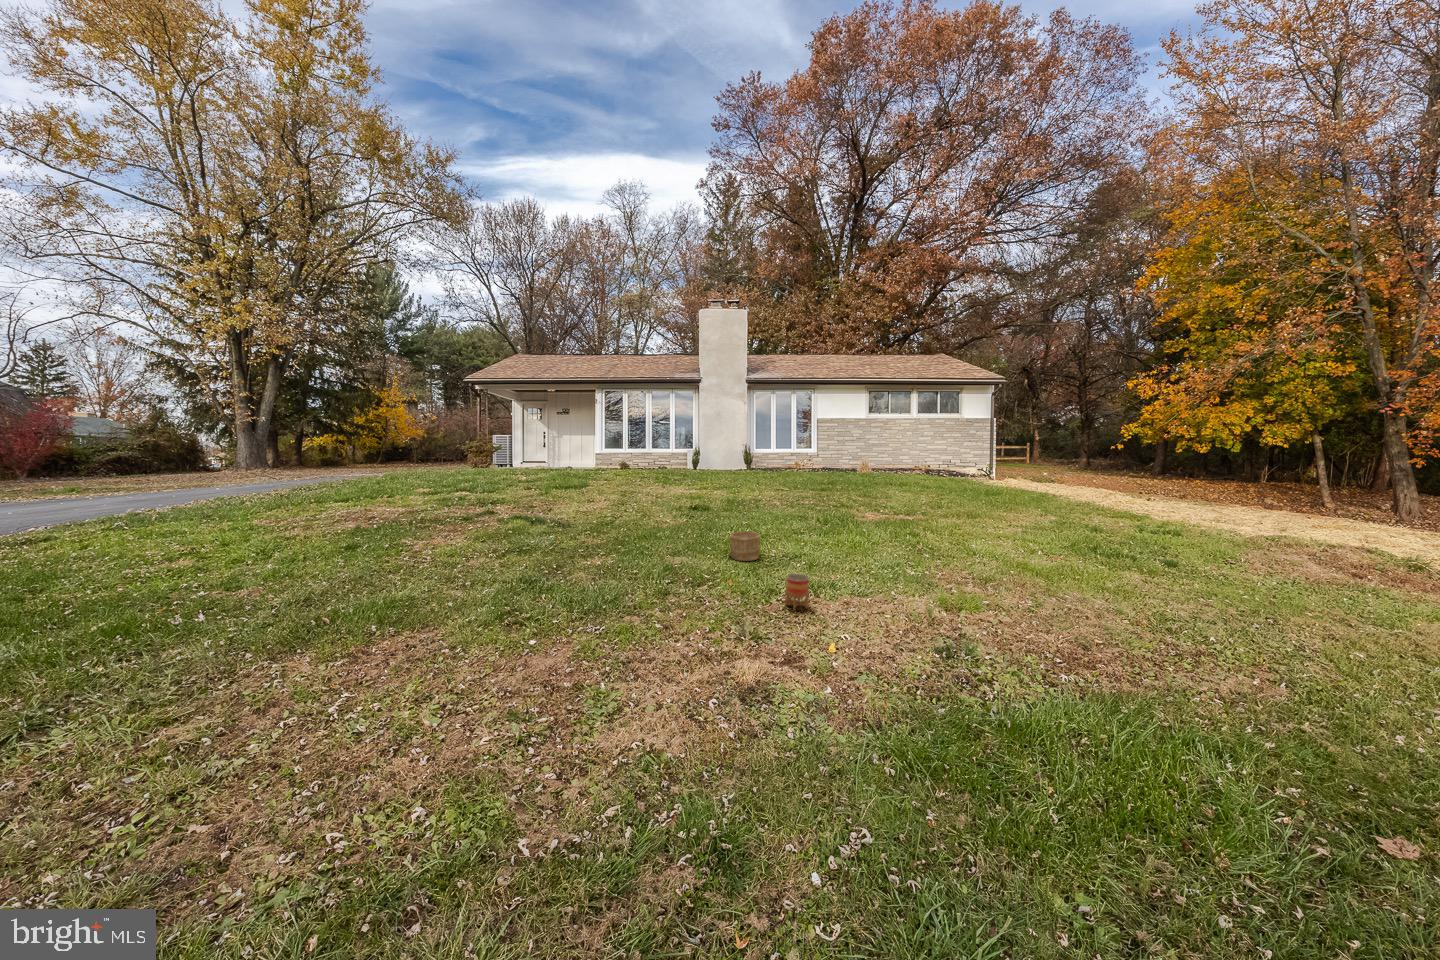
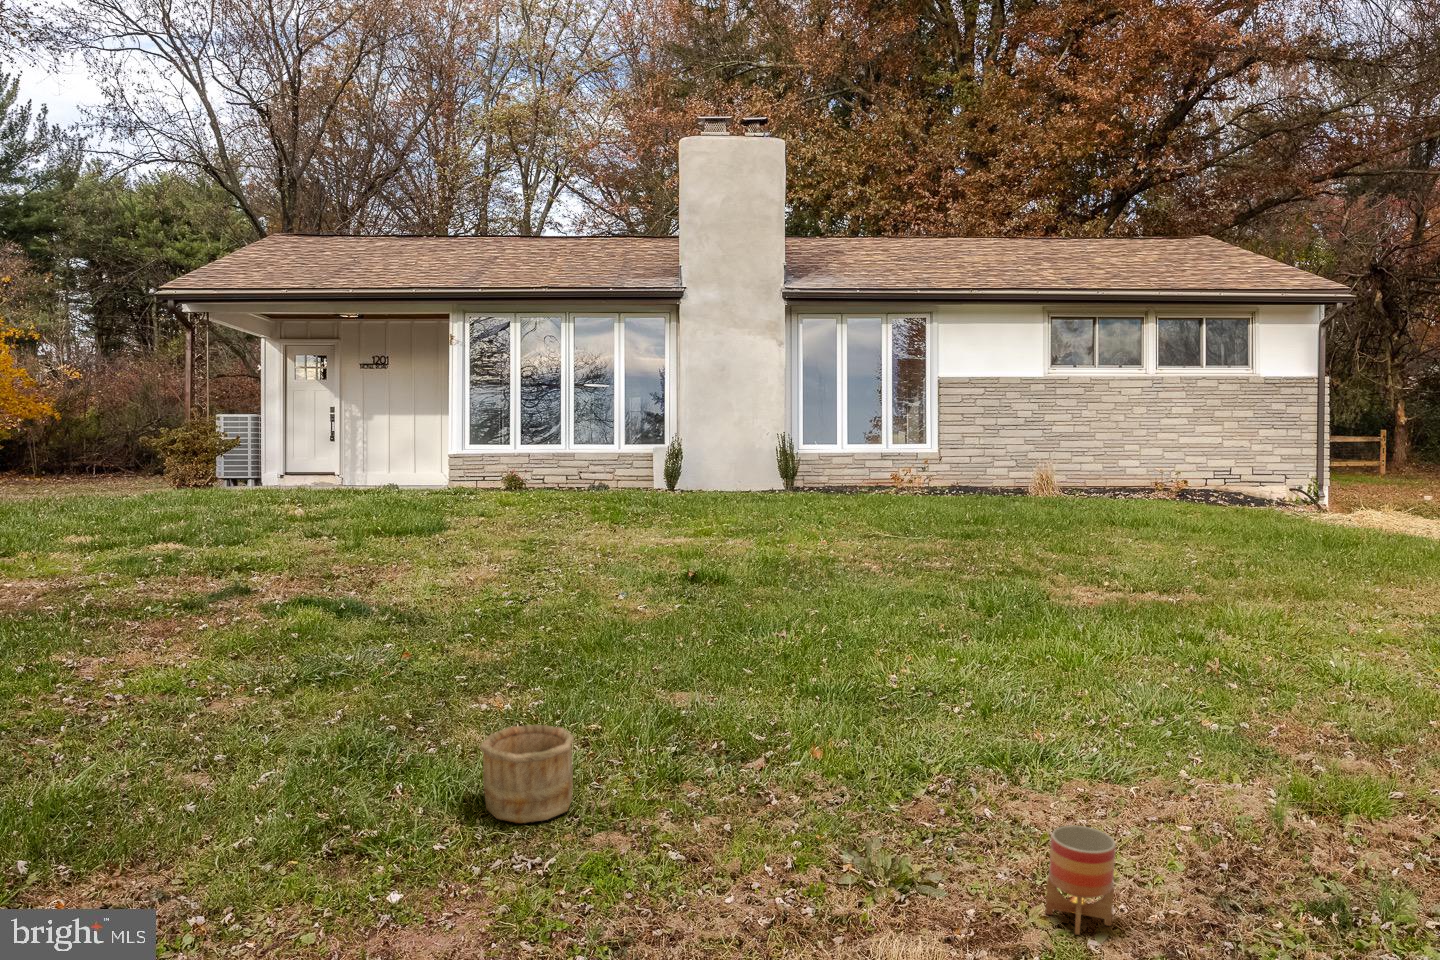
wooden bucket: present [730,531,760,561] -> present [480,725,574,823]

